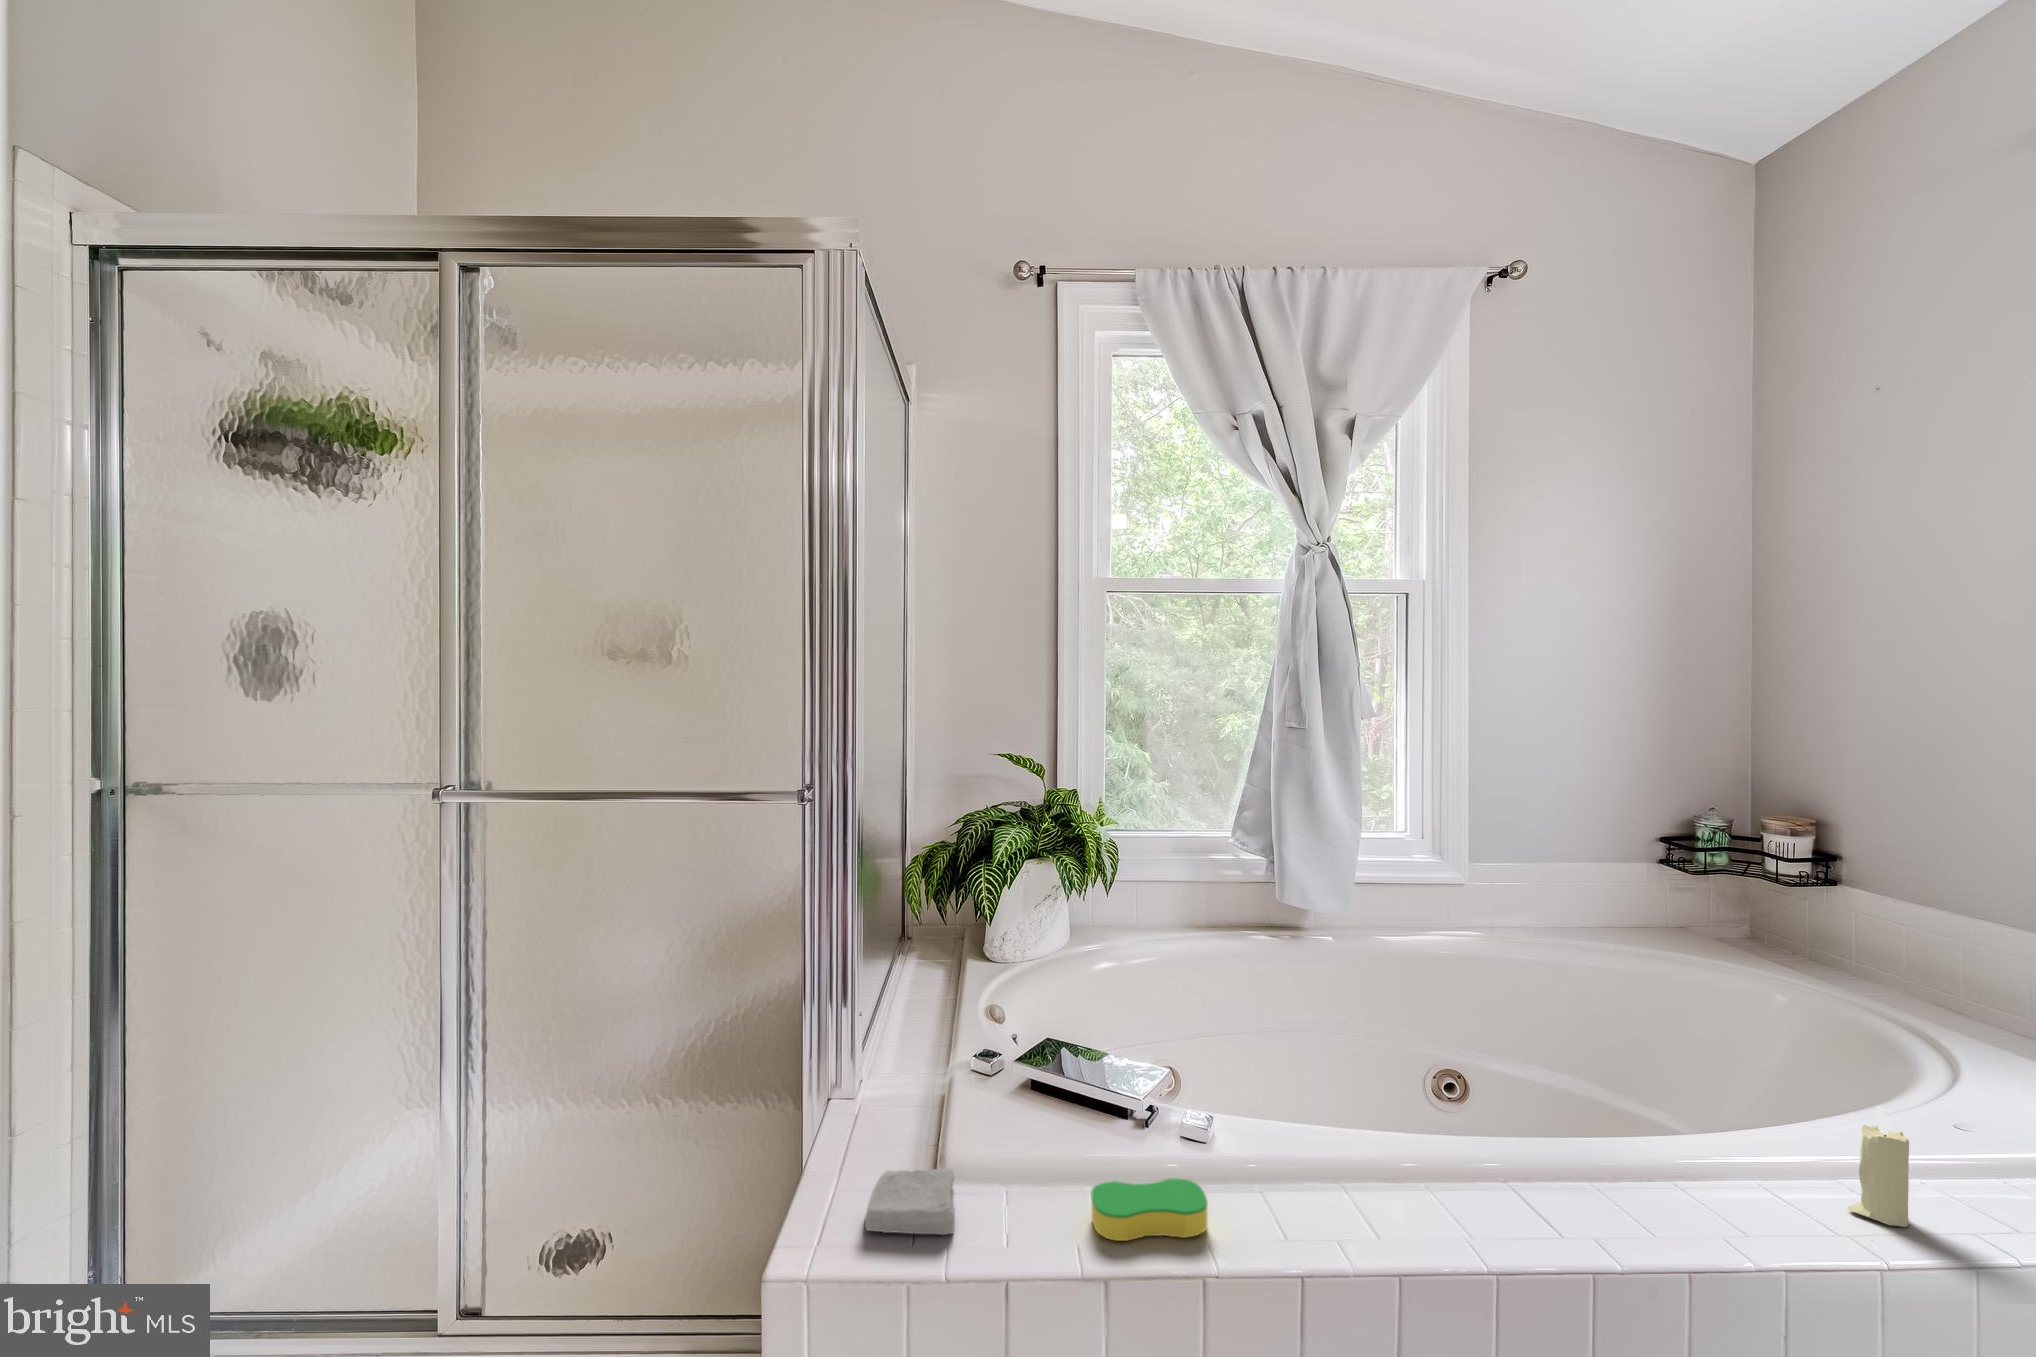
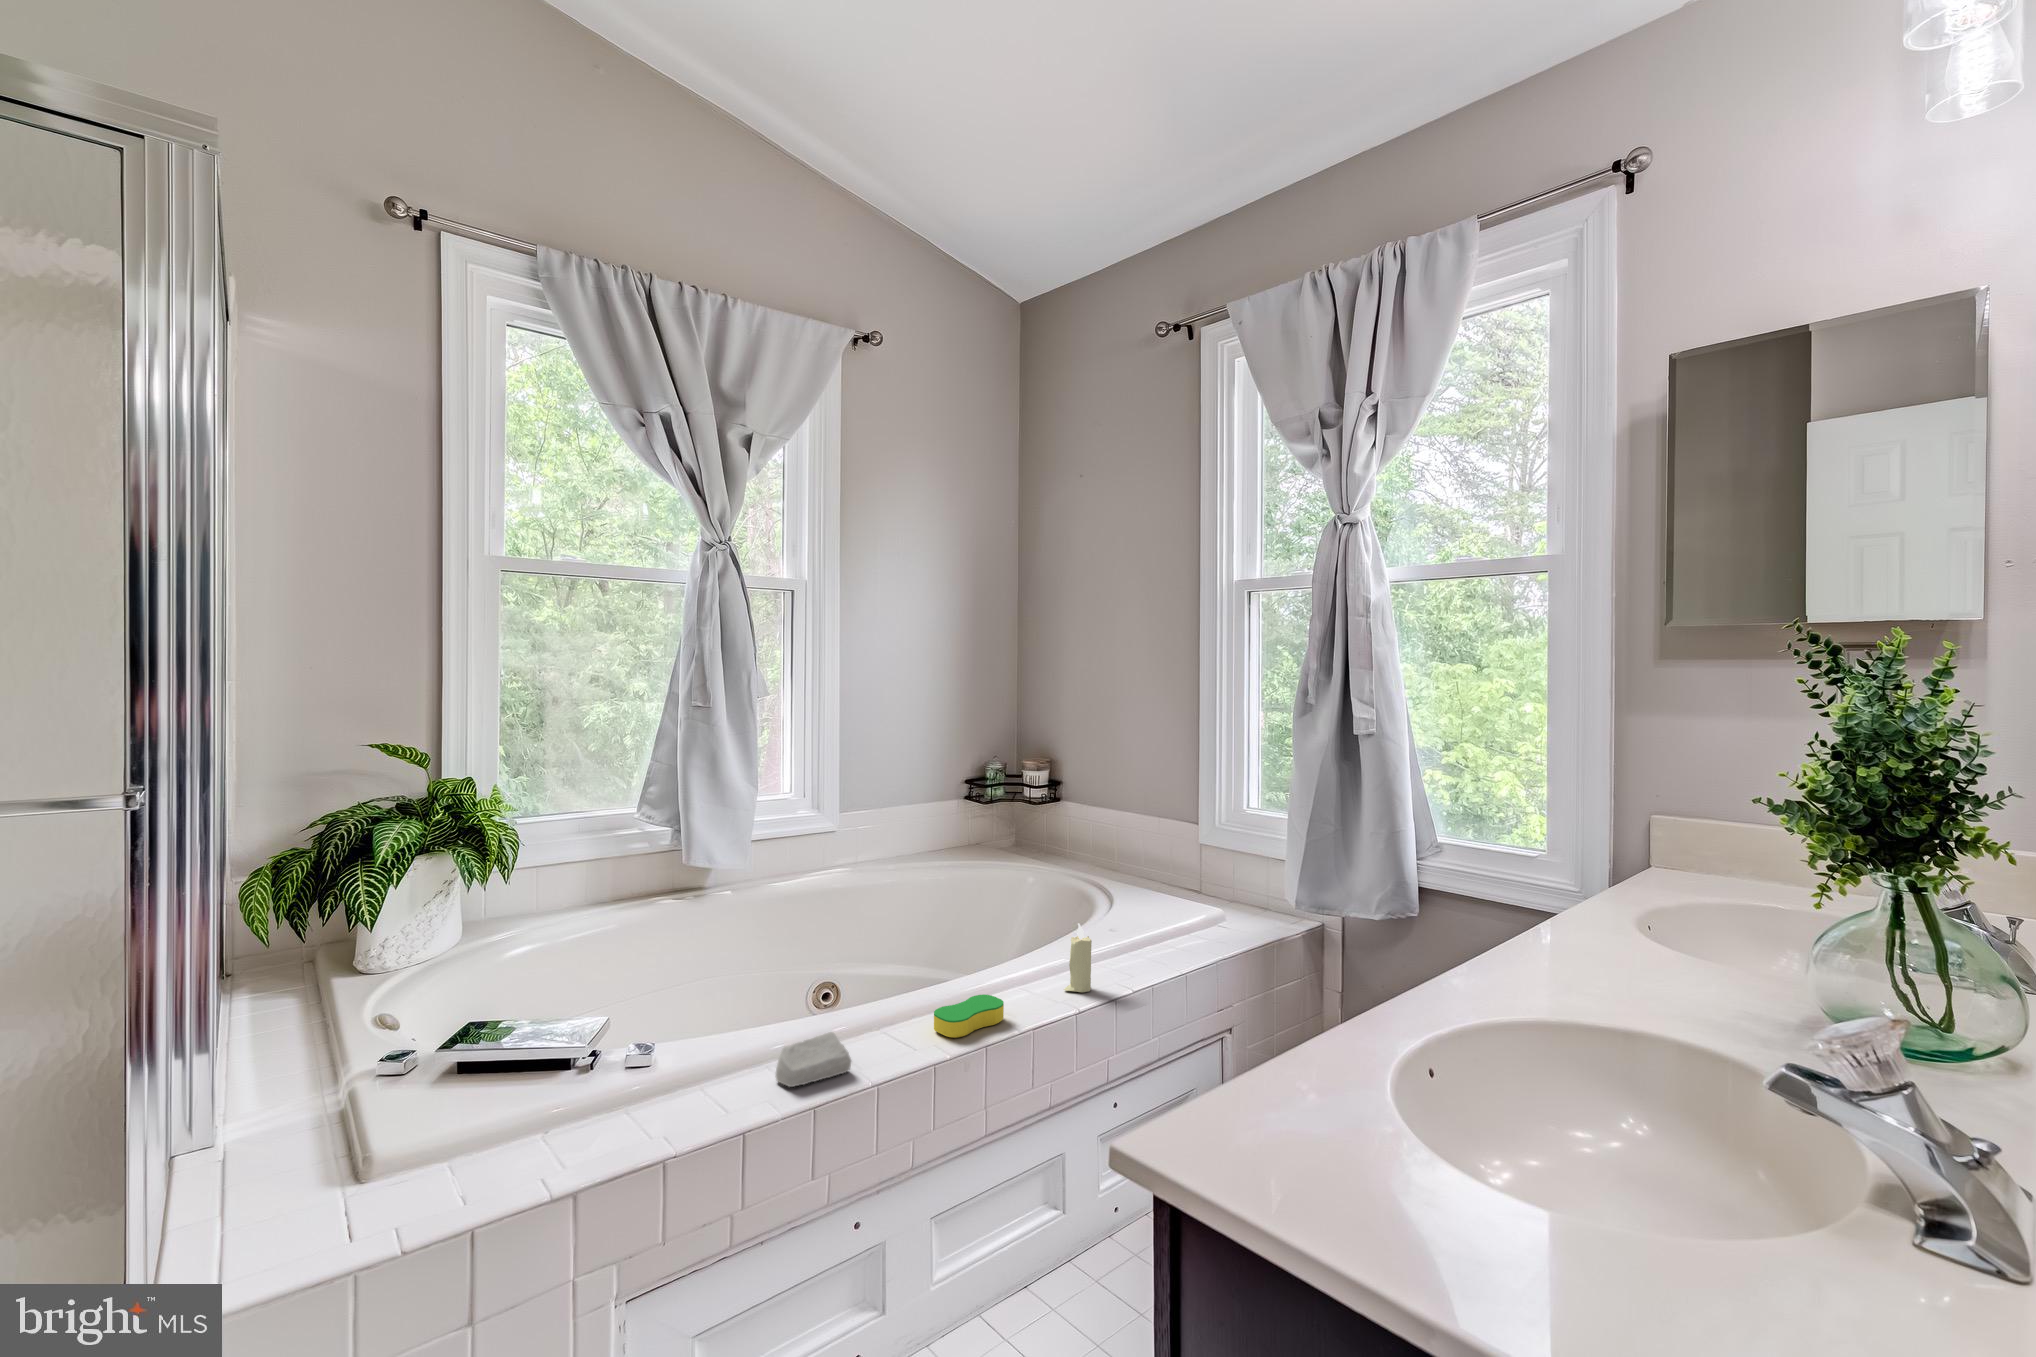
soap bar: present [865,1169,955,1235] -> present [776,1032,851,1087]
sponge: present [1091,1178,1207,1241] -> present [934,995,1004,1038]

